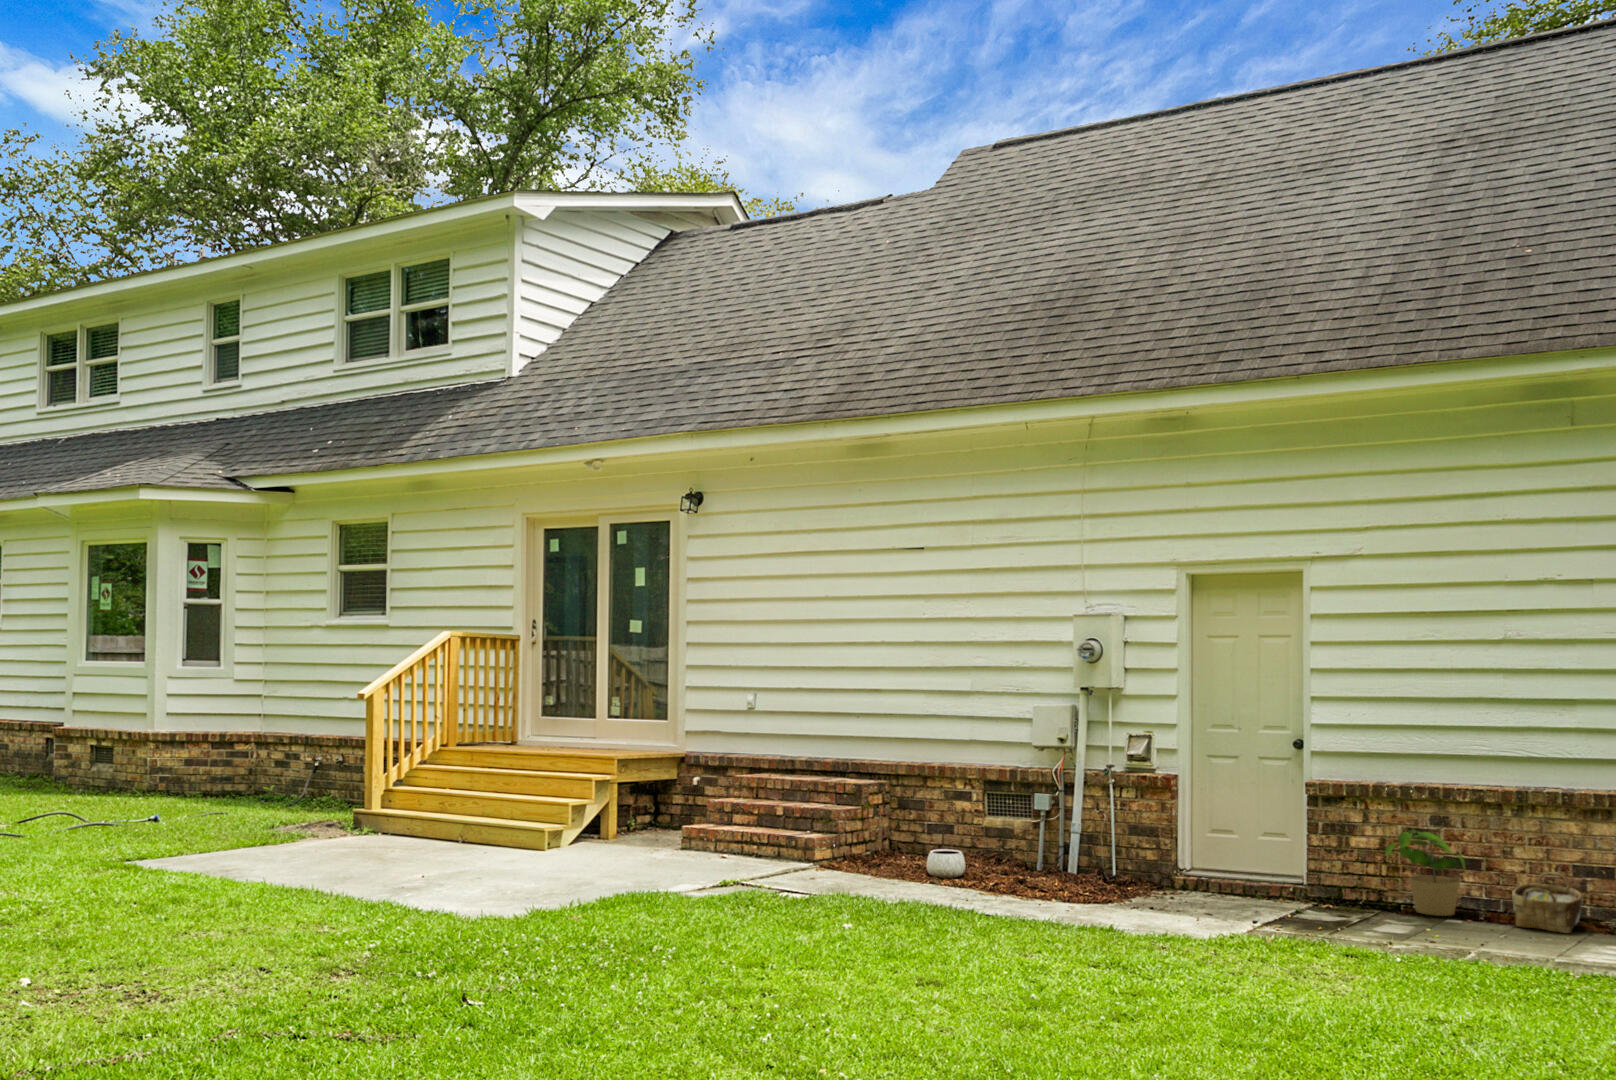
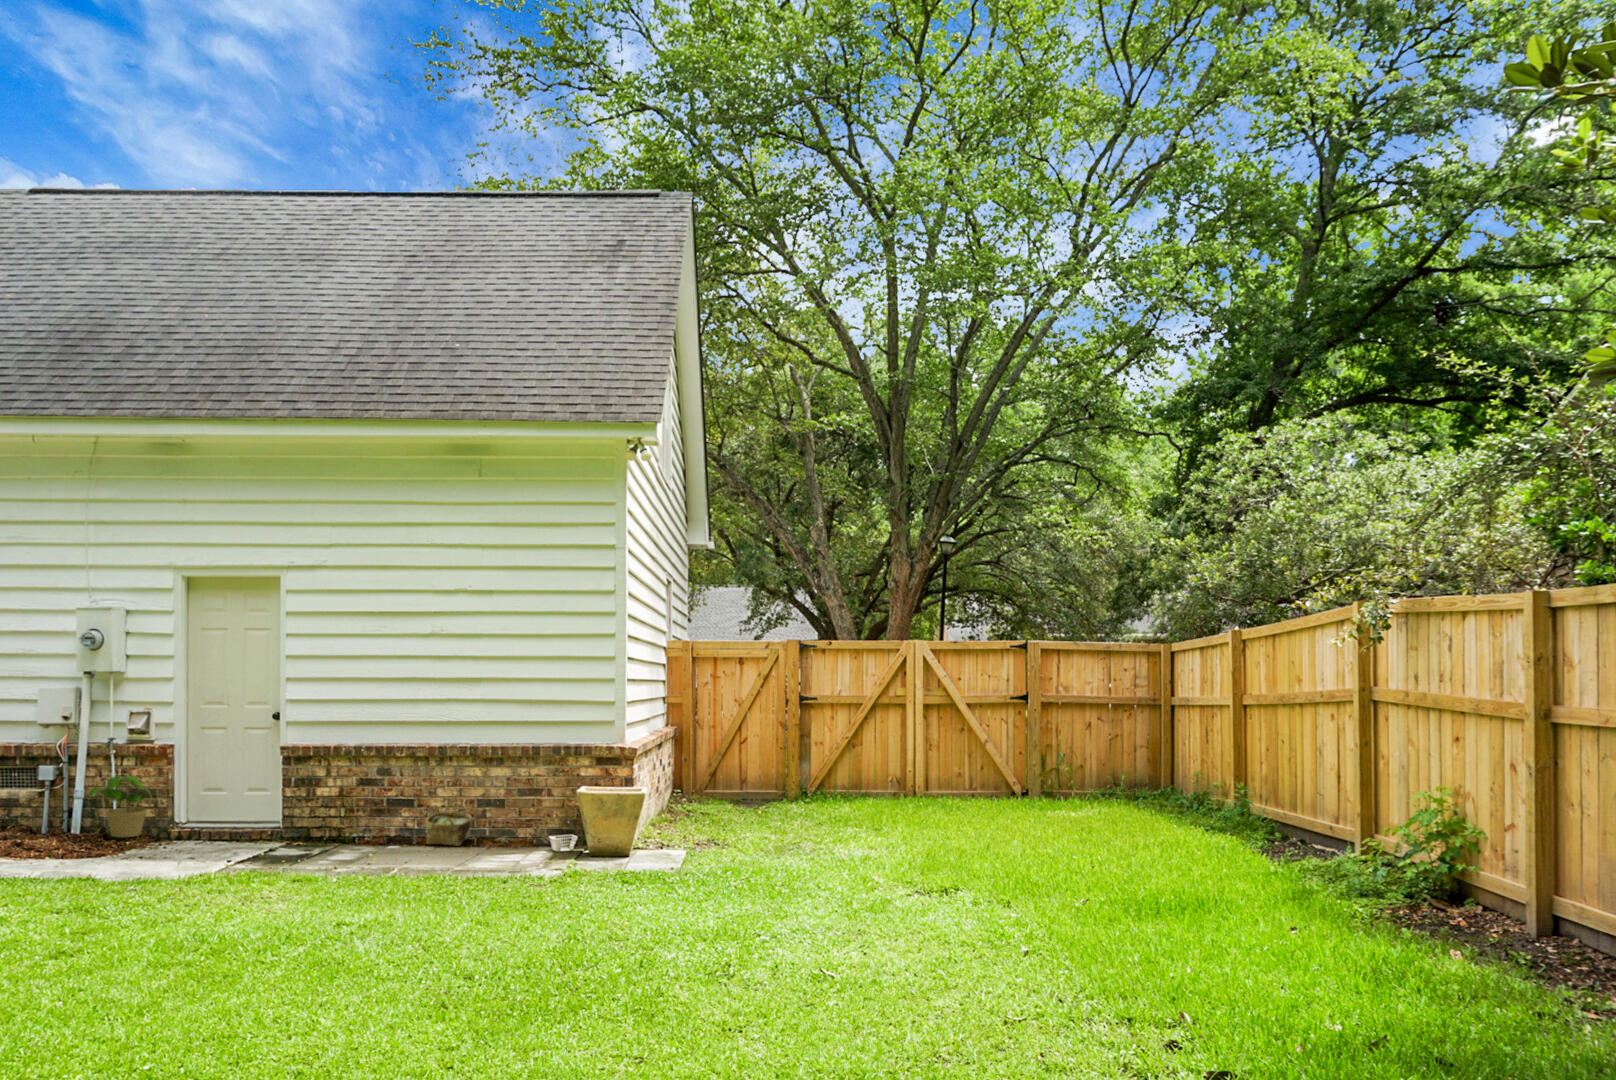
potted plant: present [1385,831,1465,916] -> present [90,776,152,837]

